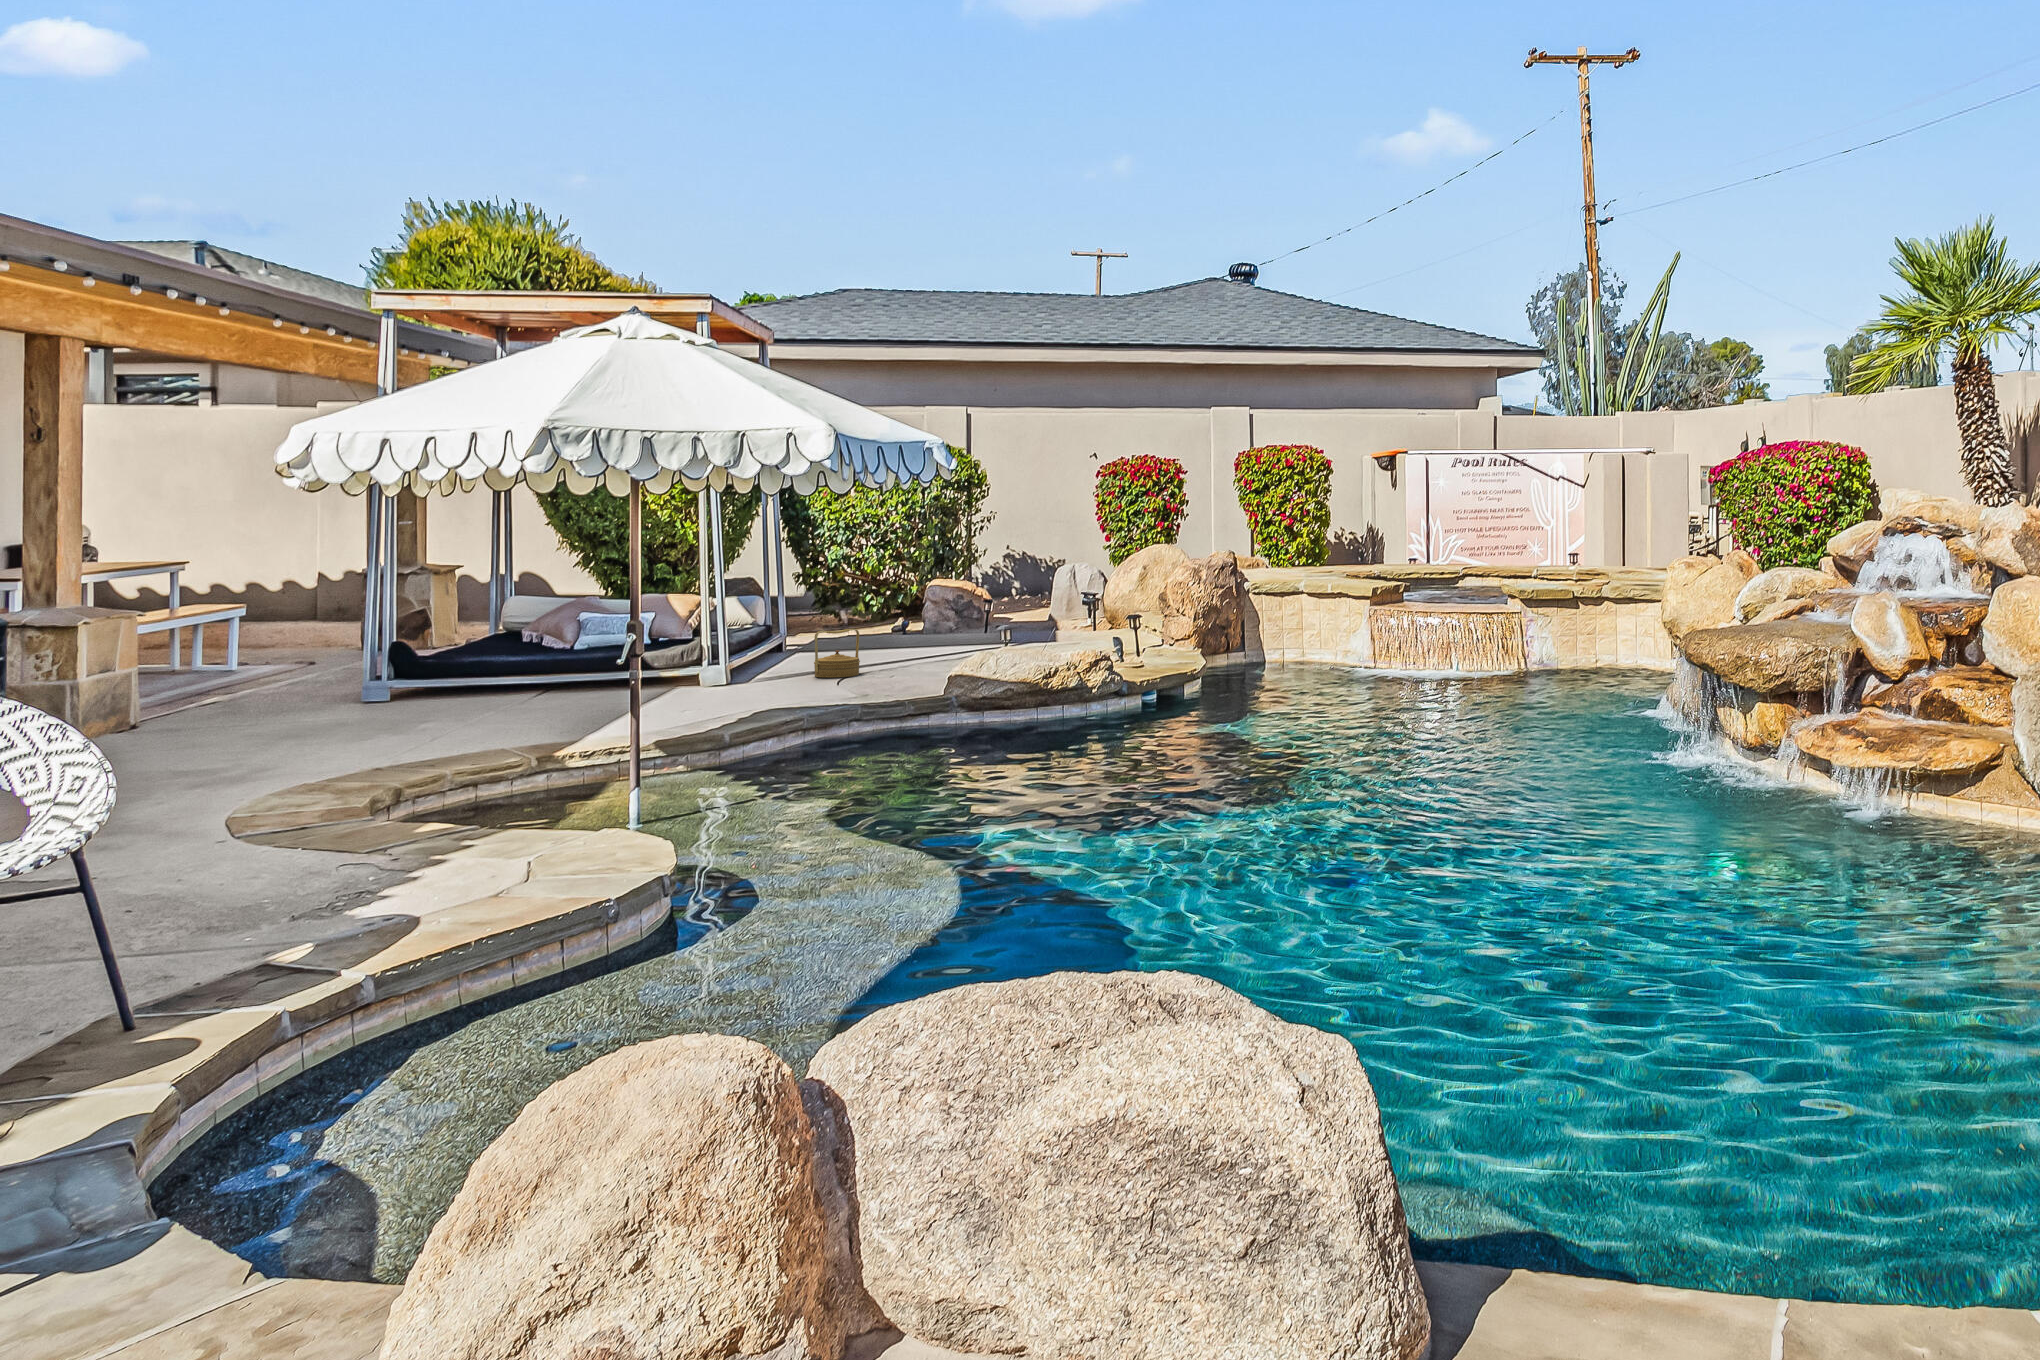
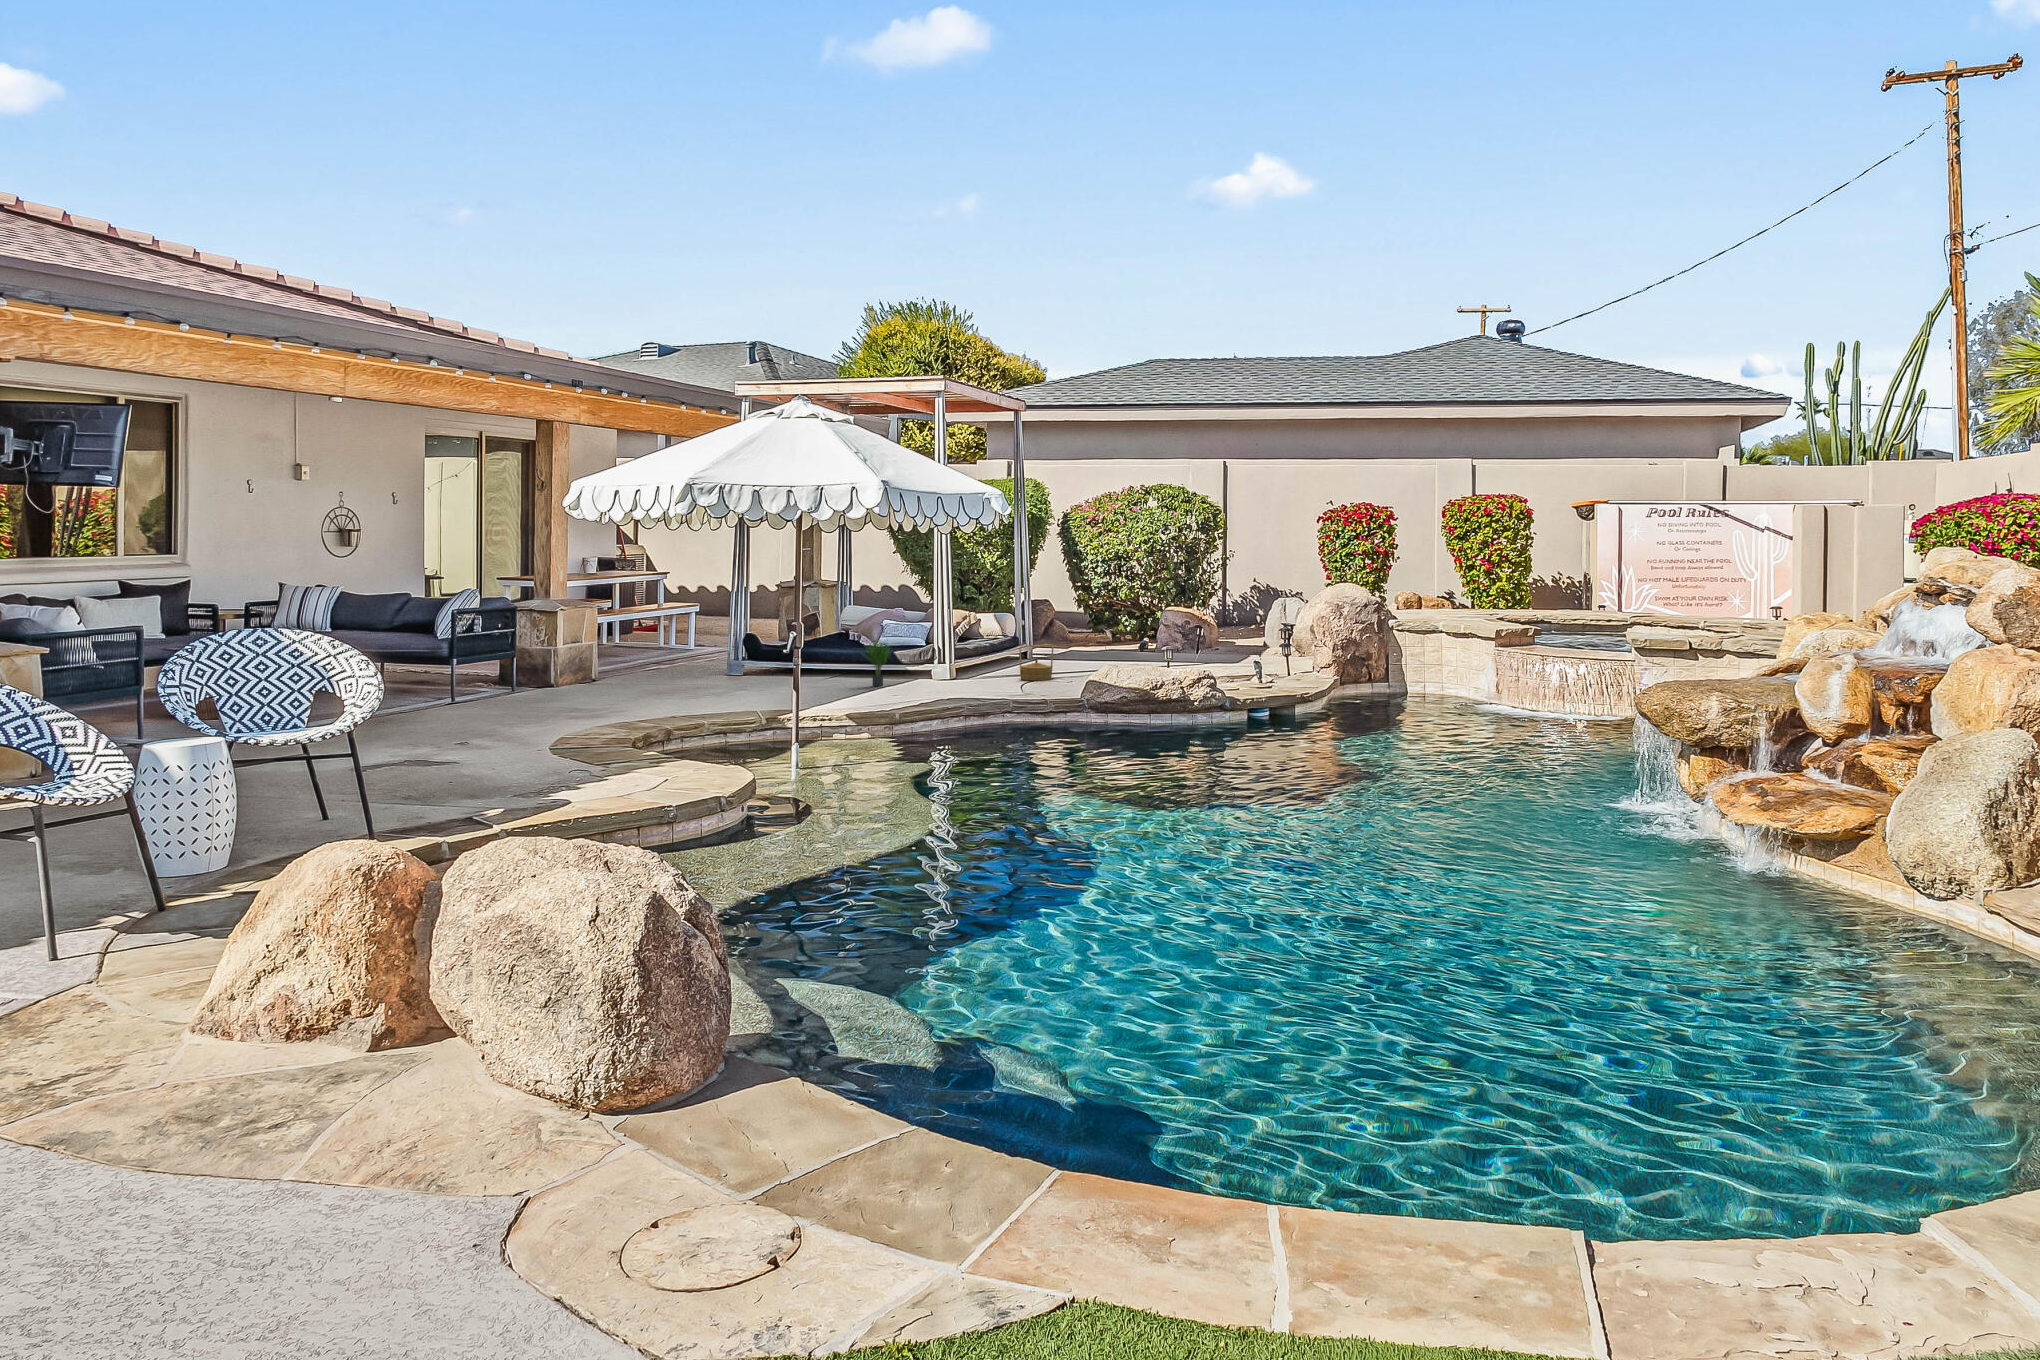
potted plant: none [570,626,632,701] -> present [864,639,890,686]

